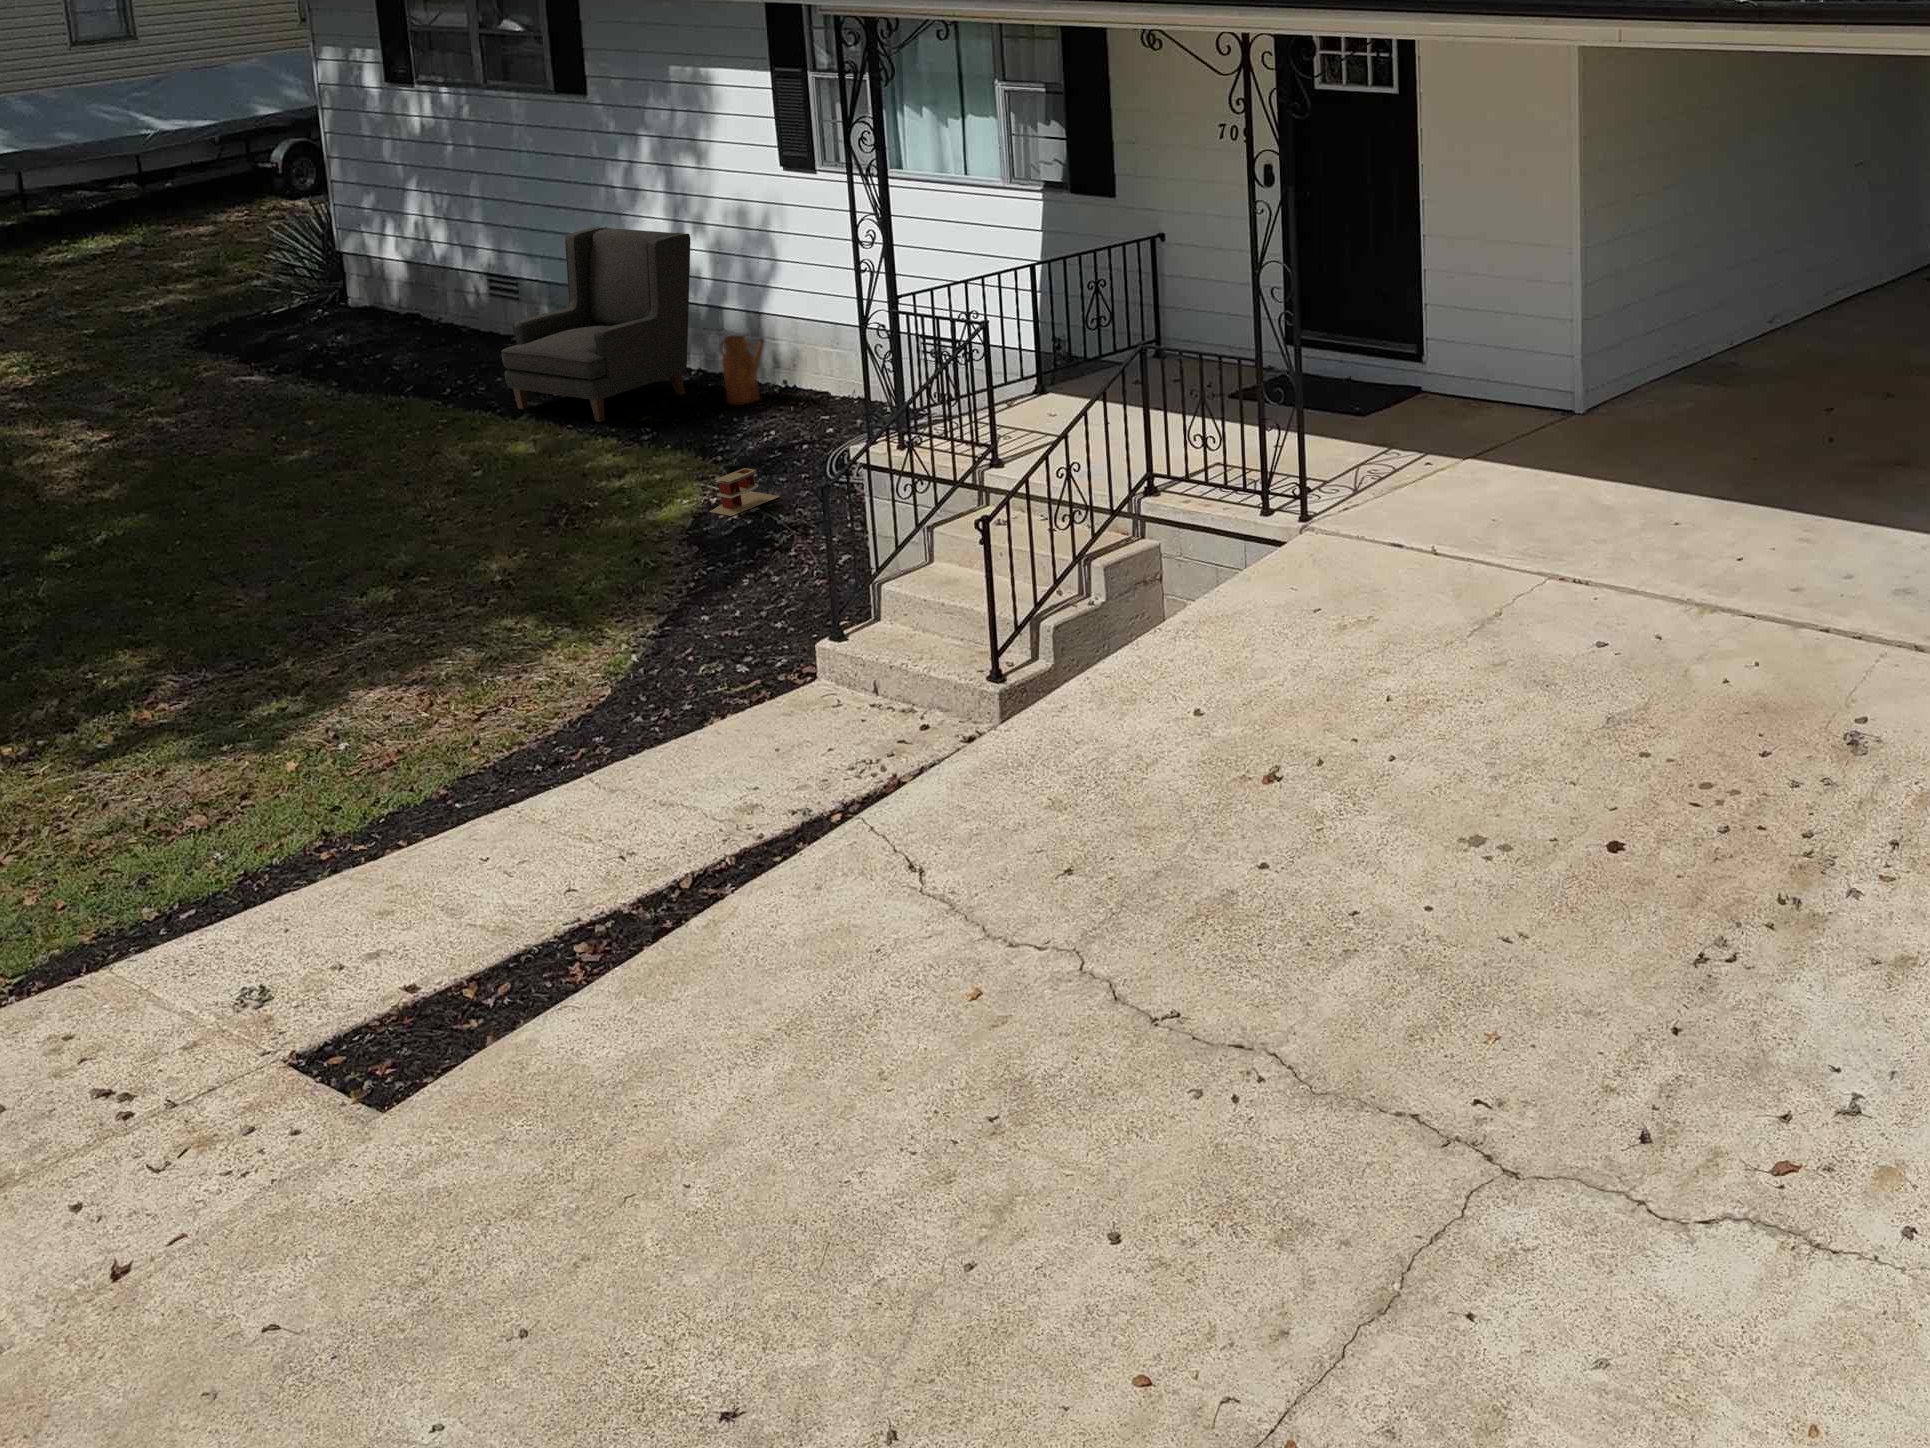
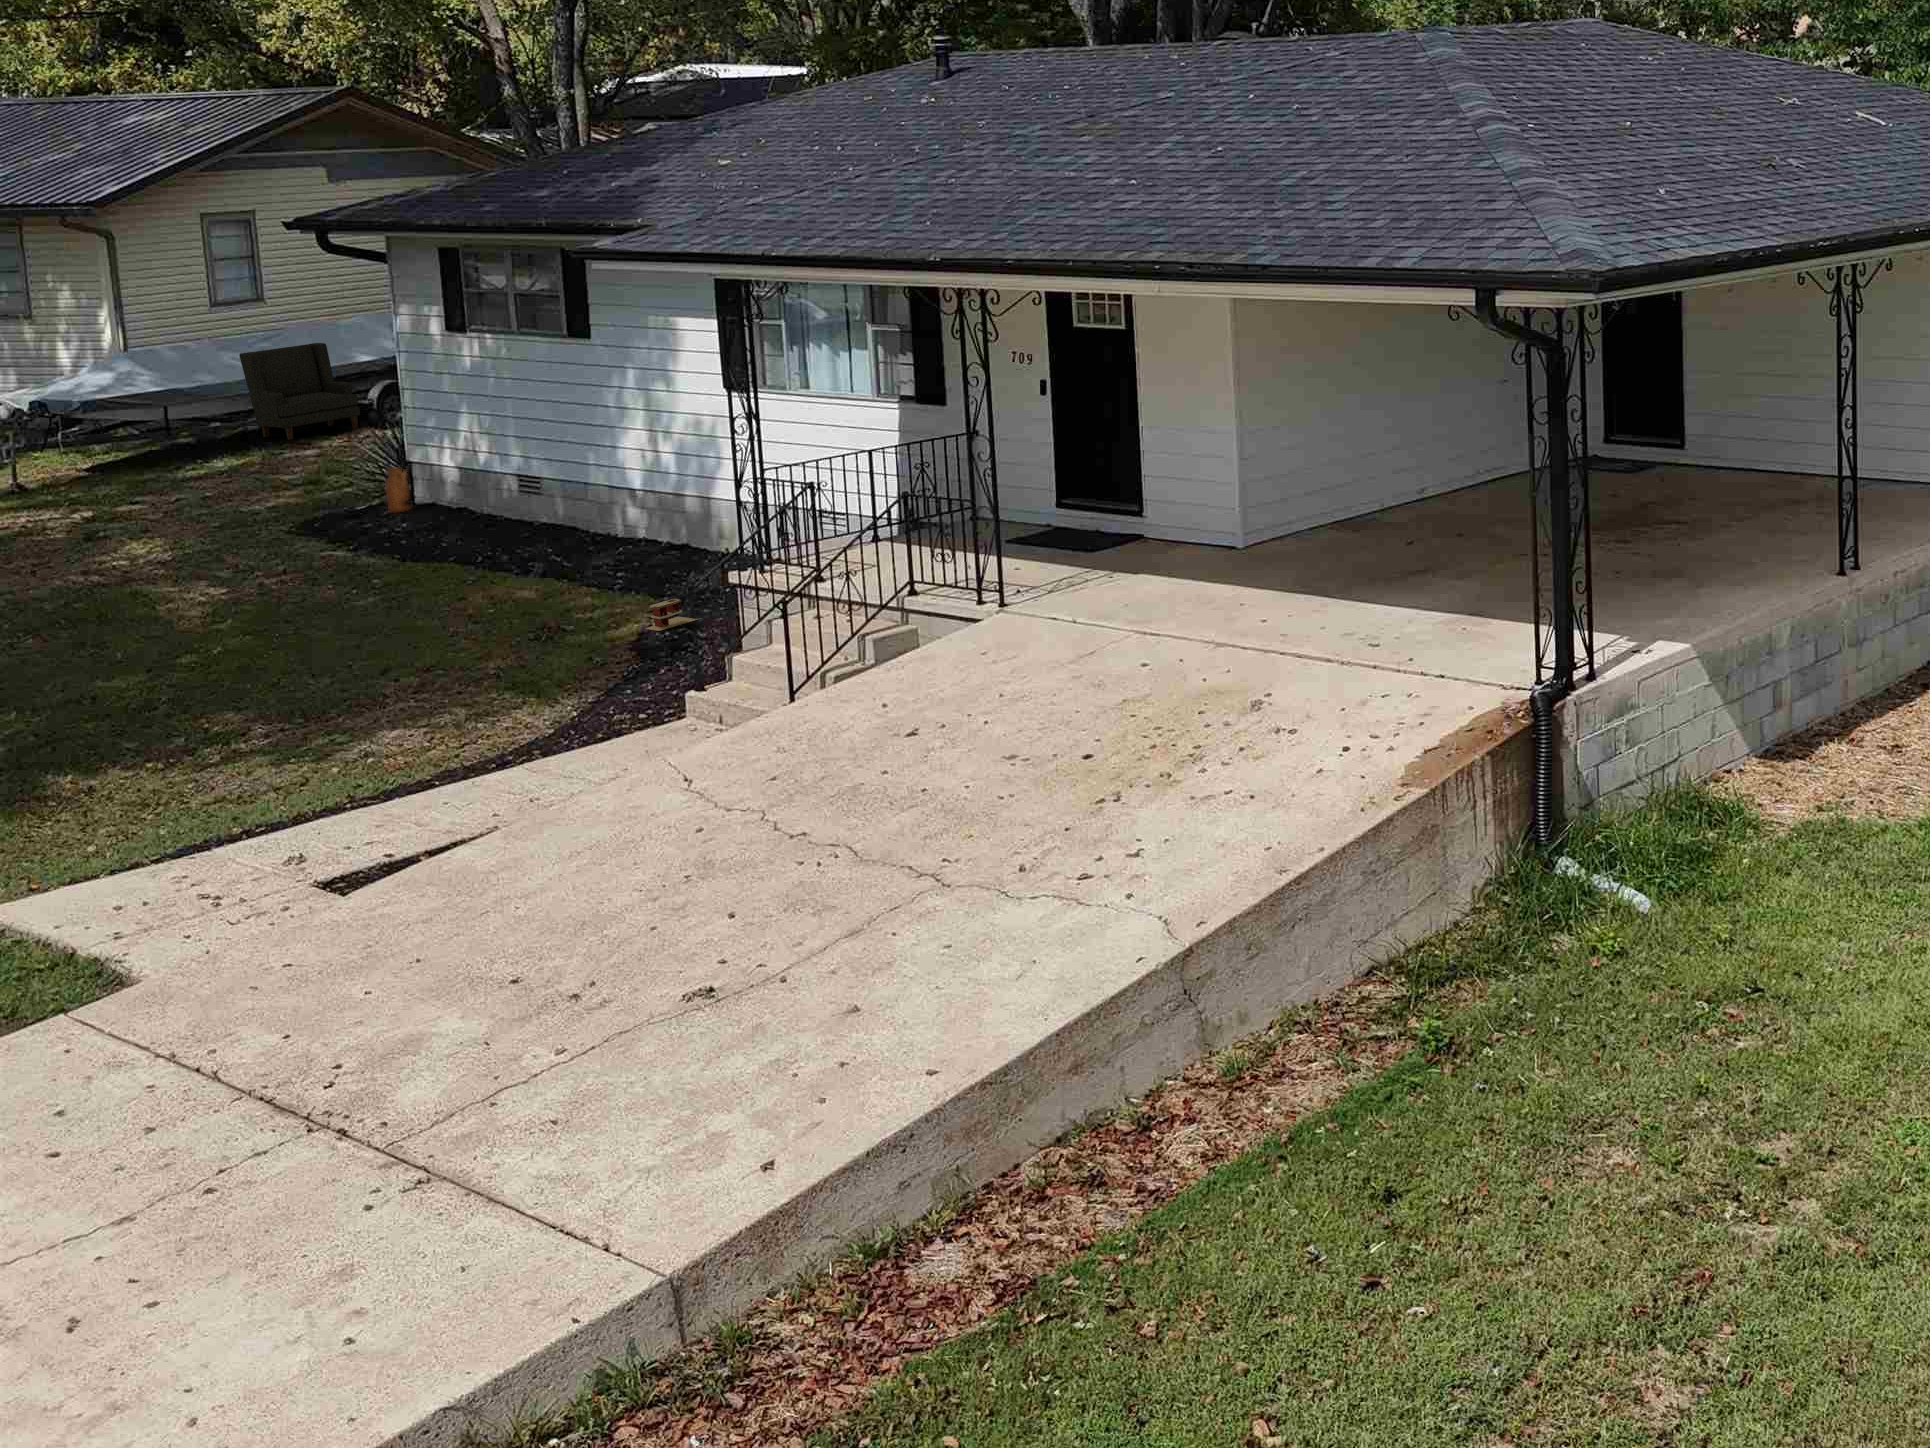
chair: present [501,227,690,422] -> present [239,343,360,440]
watering can: present [720,334,764,405] -> present [385,467,411,513]

